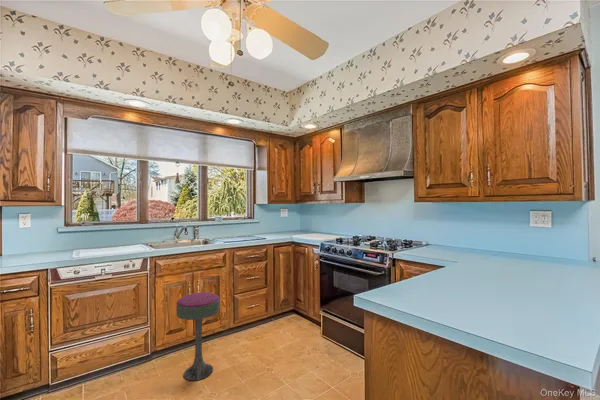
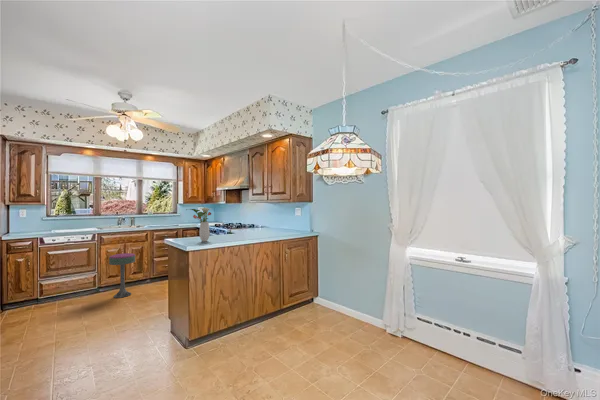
flower arrangement: none [457,211,571,311] -> present [190,208,211,242]

